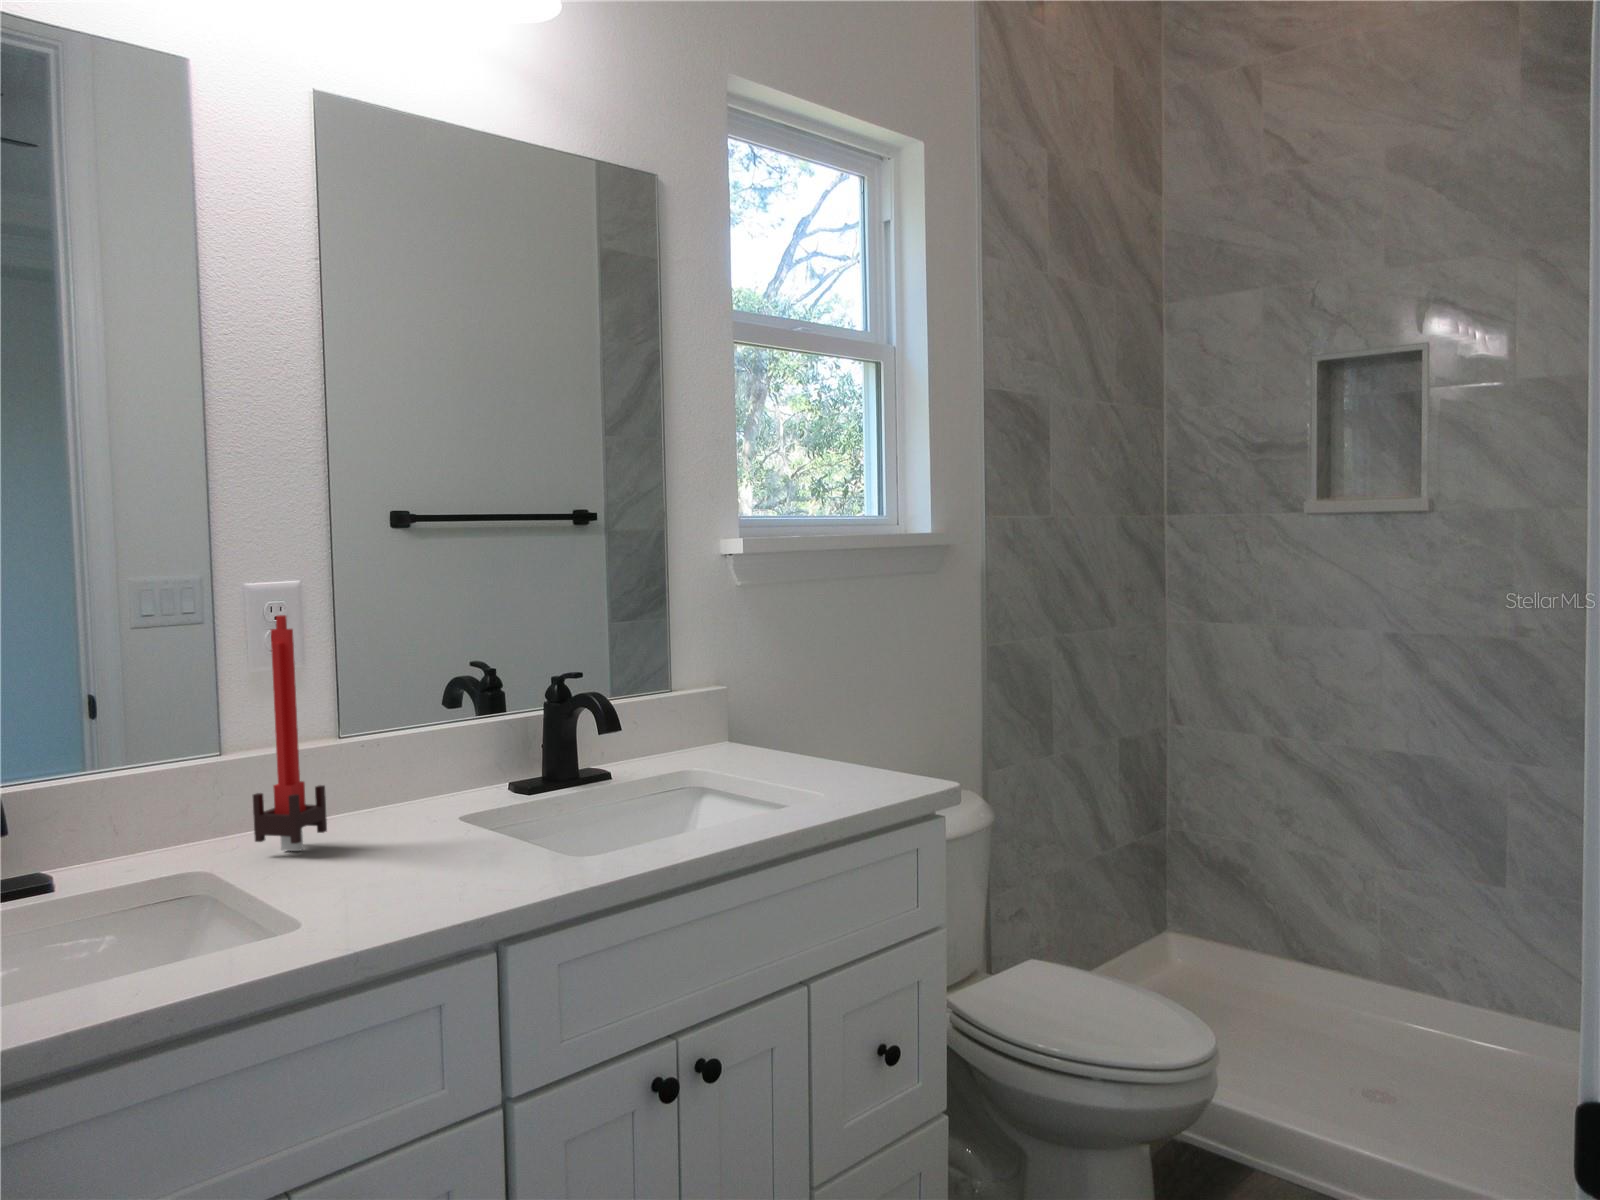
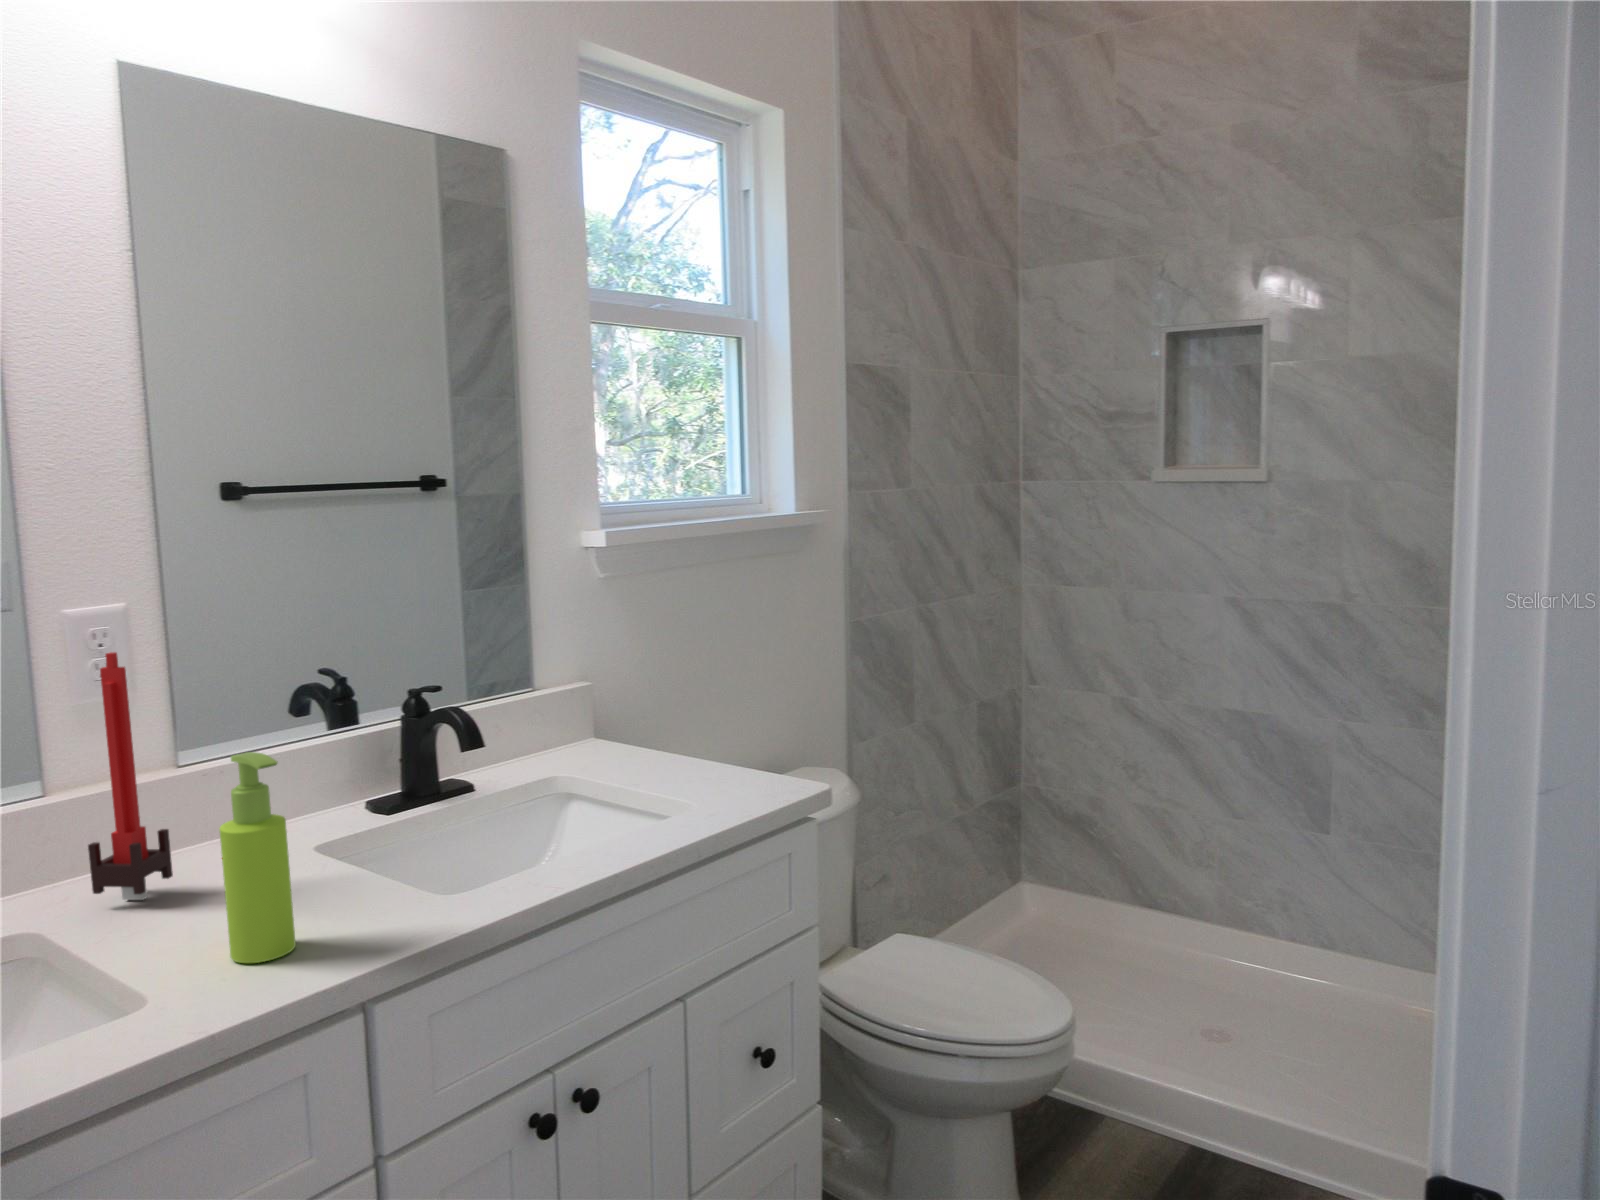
soap dispenser: none [366,700,431,902] -> present [219,752,296,963]

